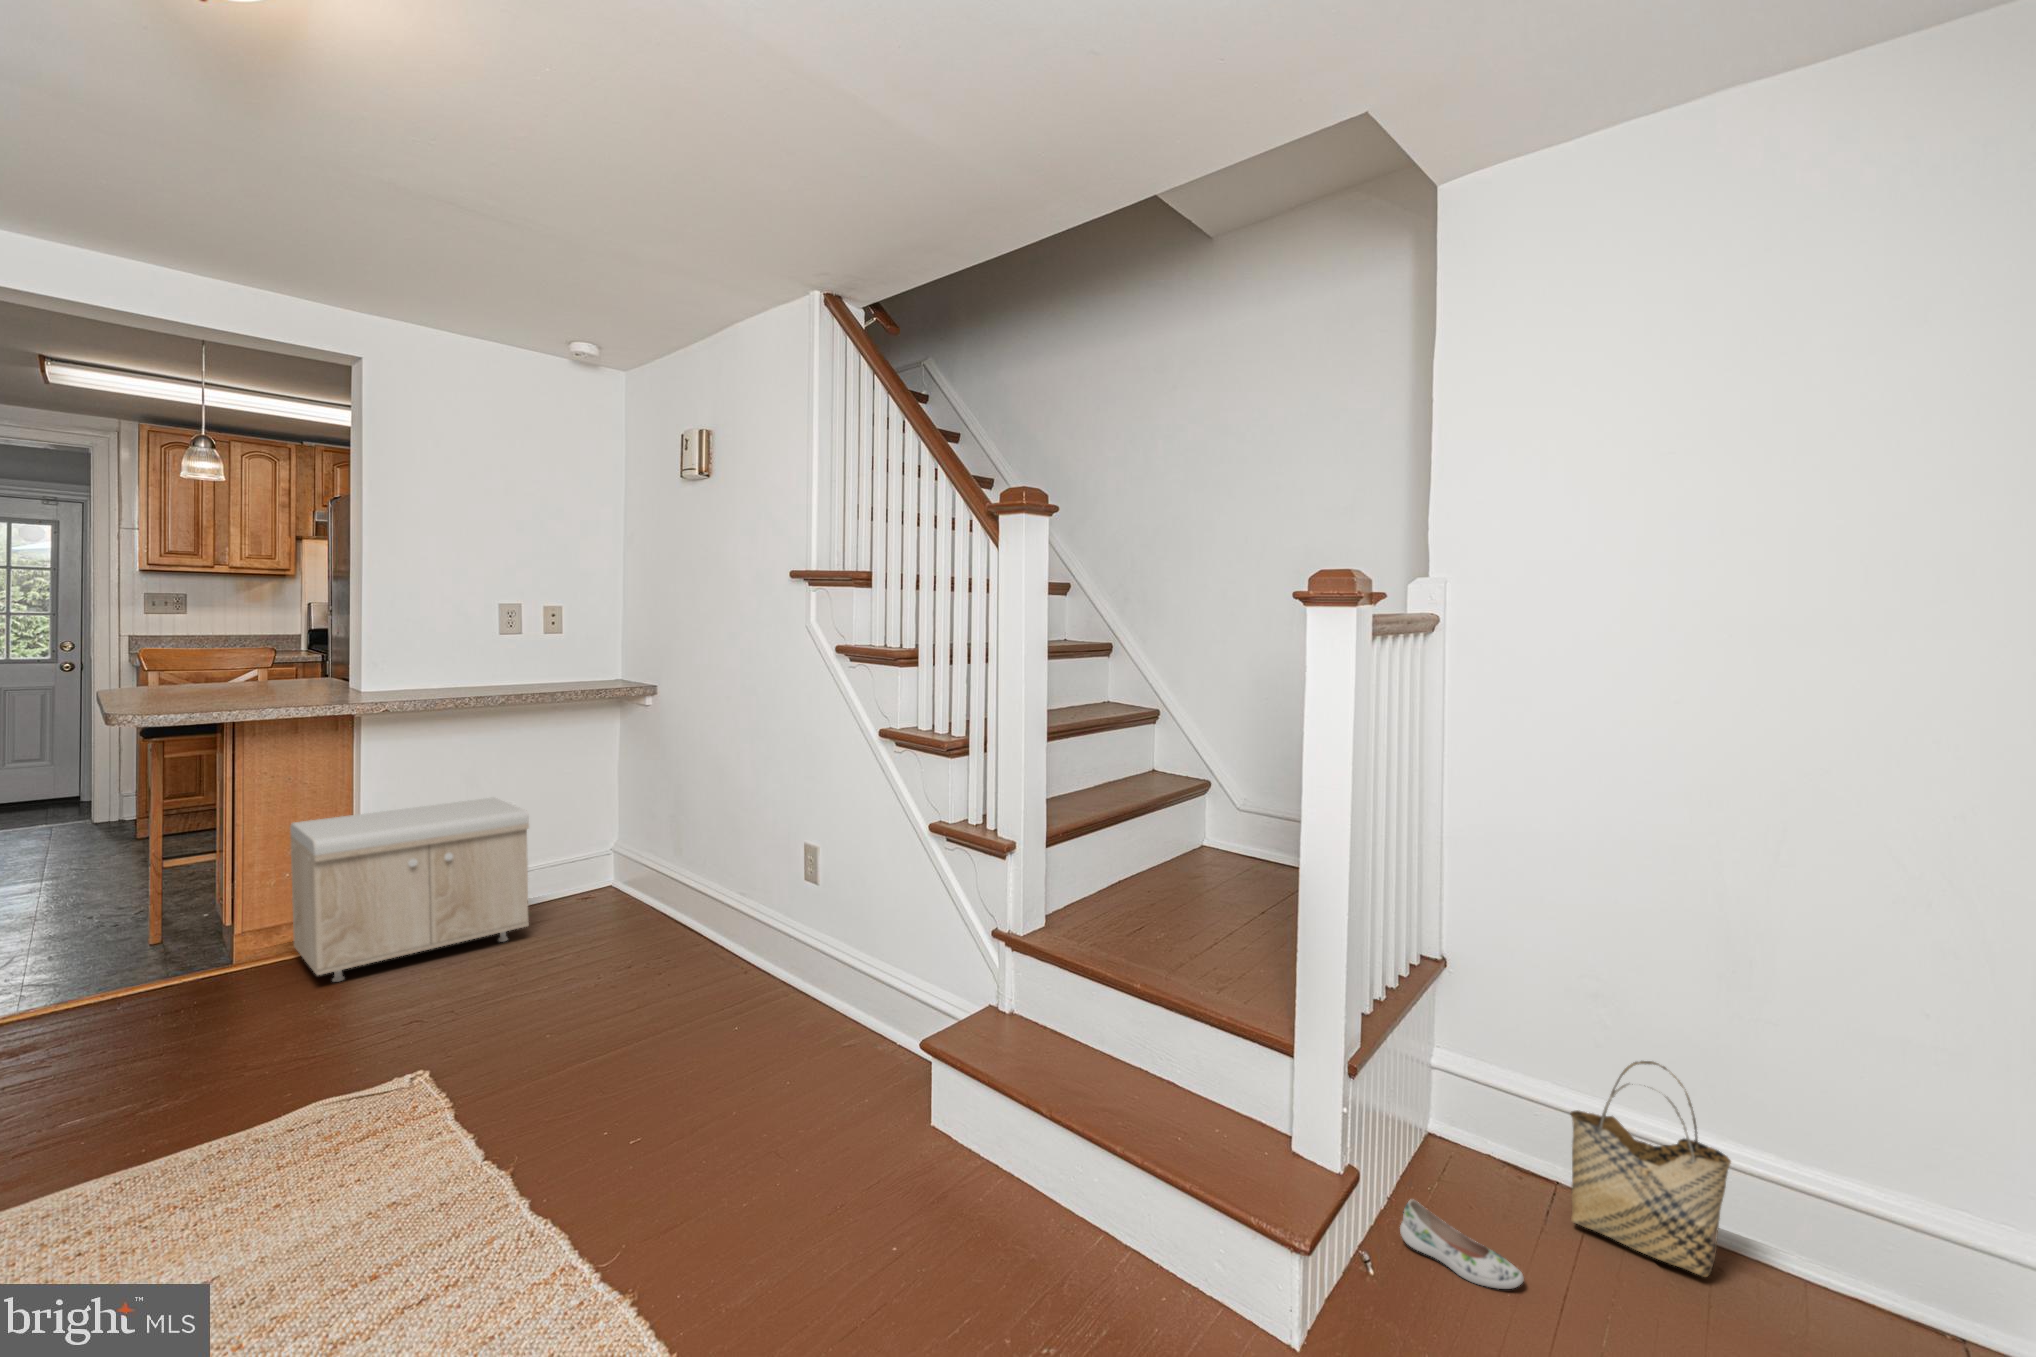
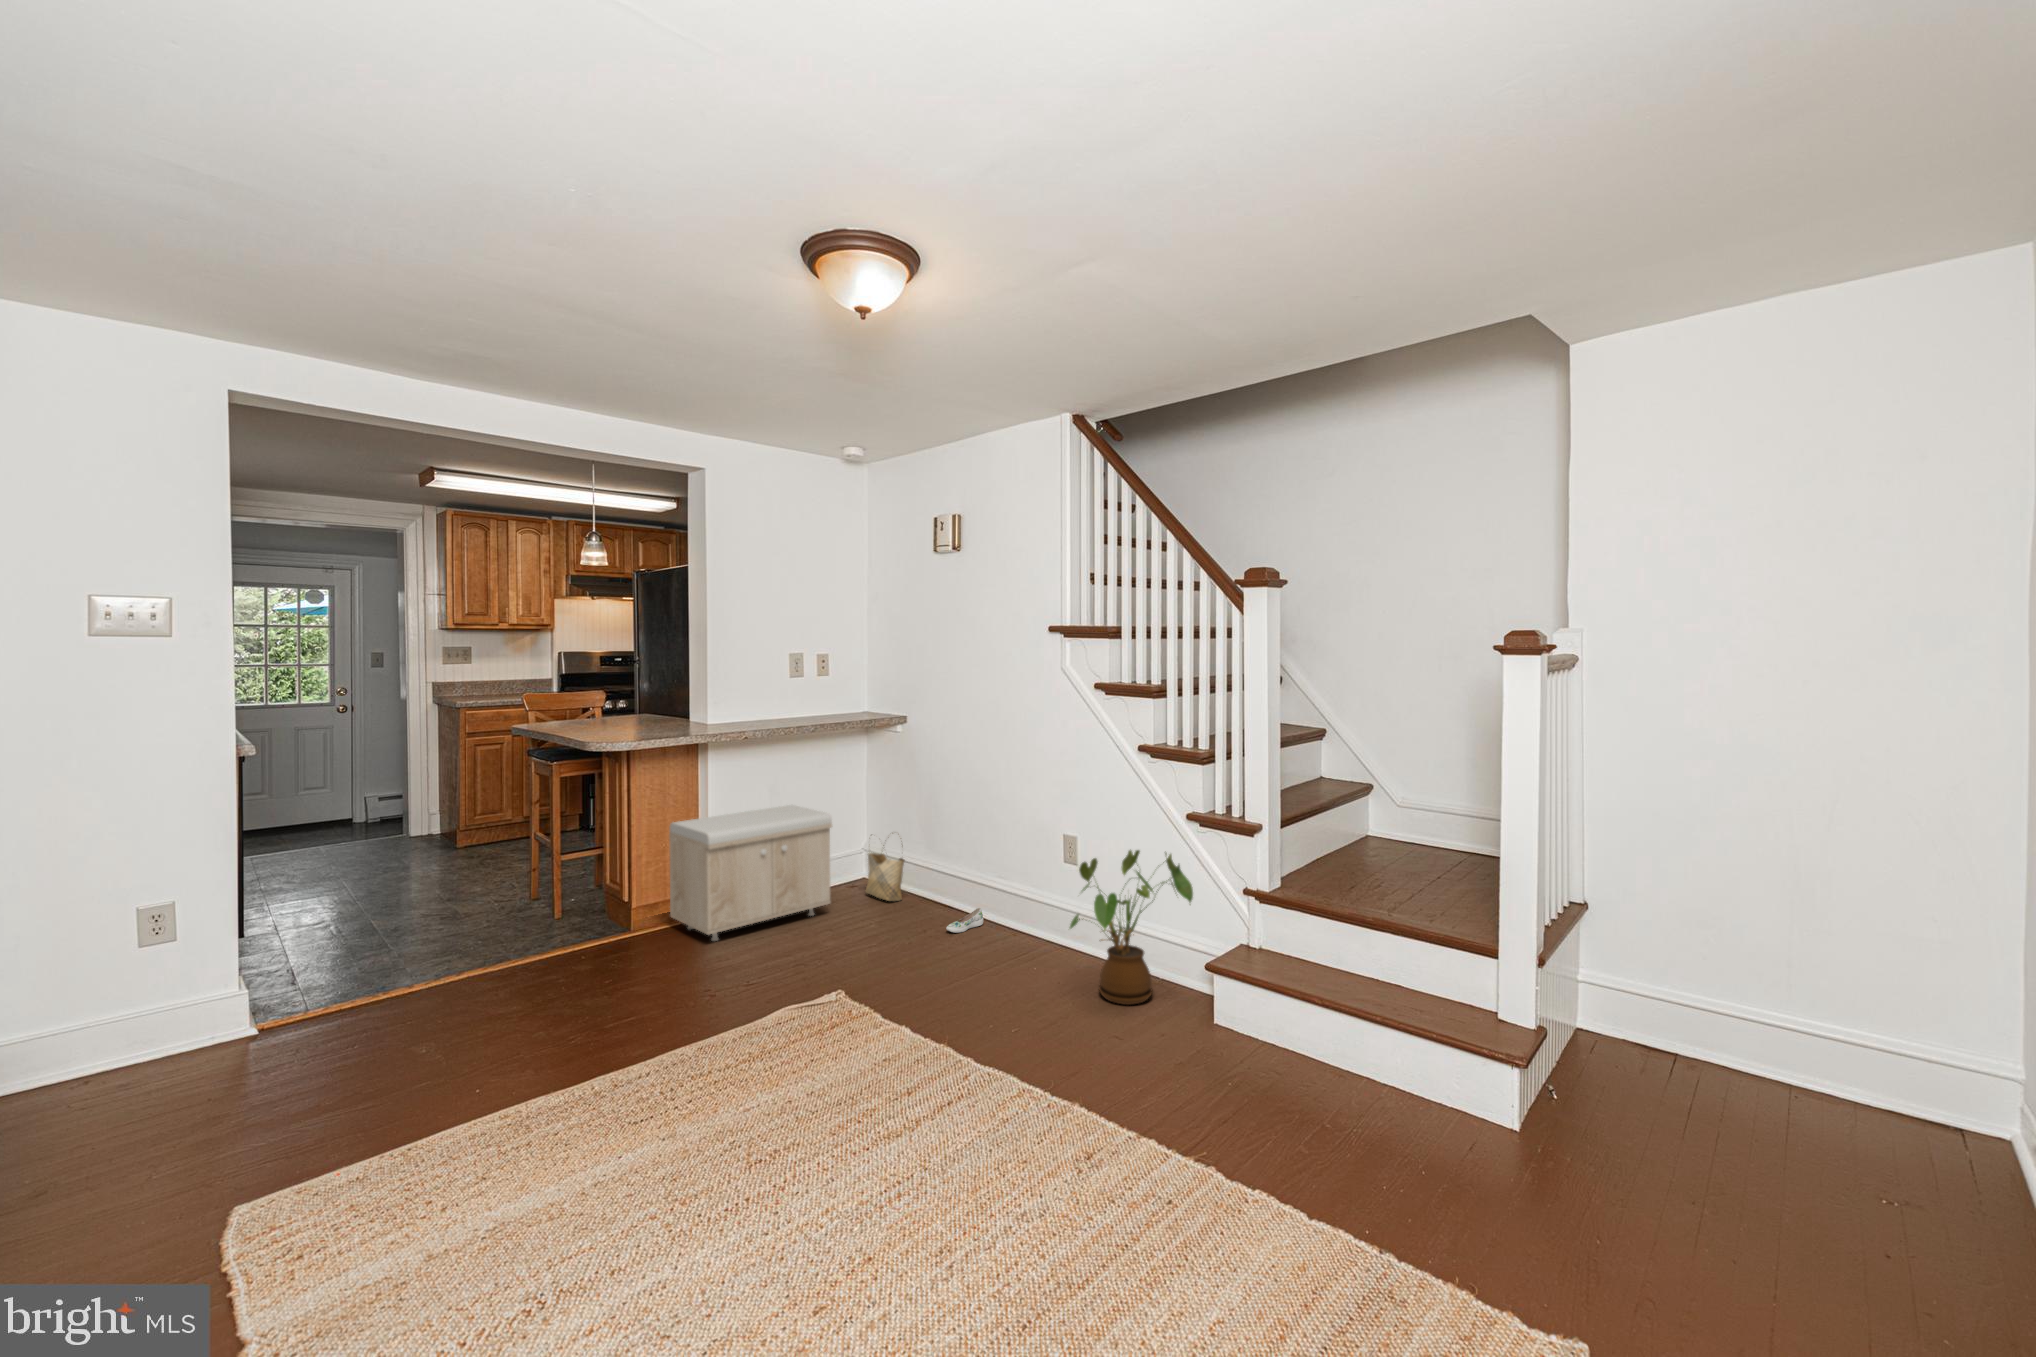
house plant: none [751,873,919,1089] -> present [1070,850,1193,1005]
woven basket: present [1570,1061,1731,1277] -> present [866,845,905,901]
shoe: present [1400,1200,1524,1289] -> present [946,908,983,933]

